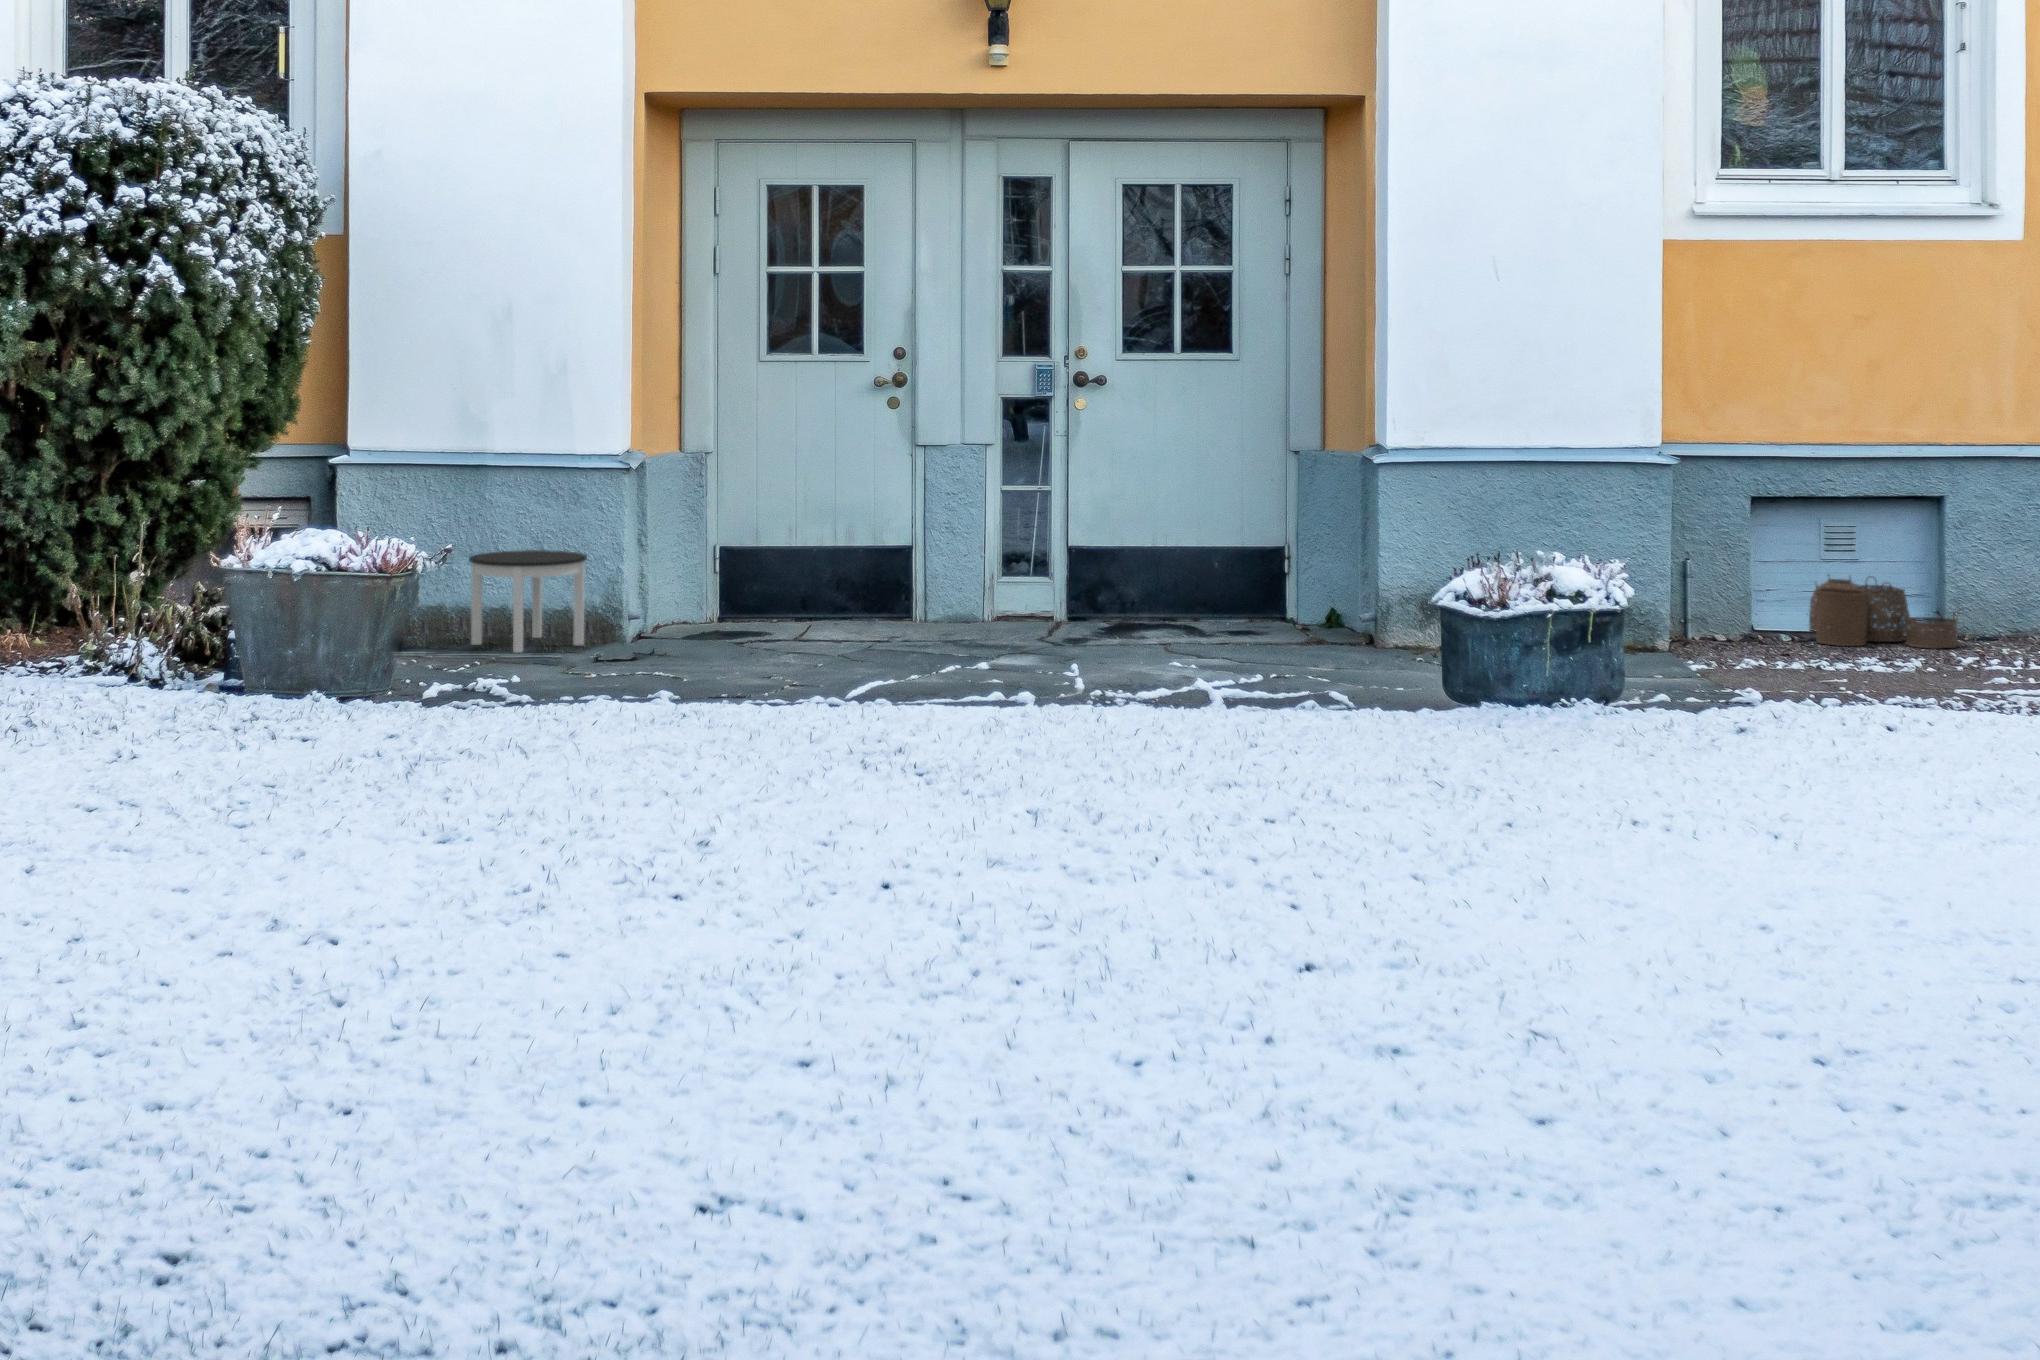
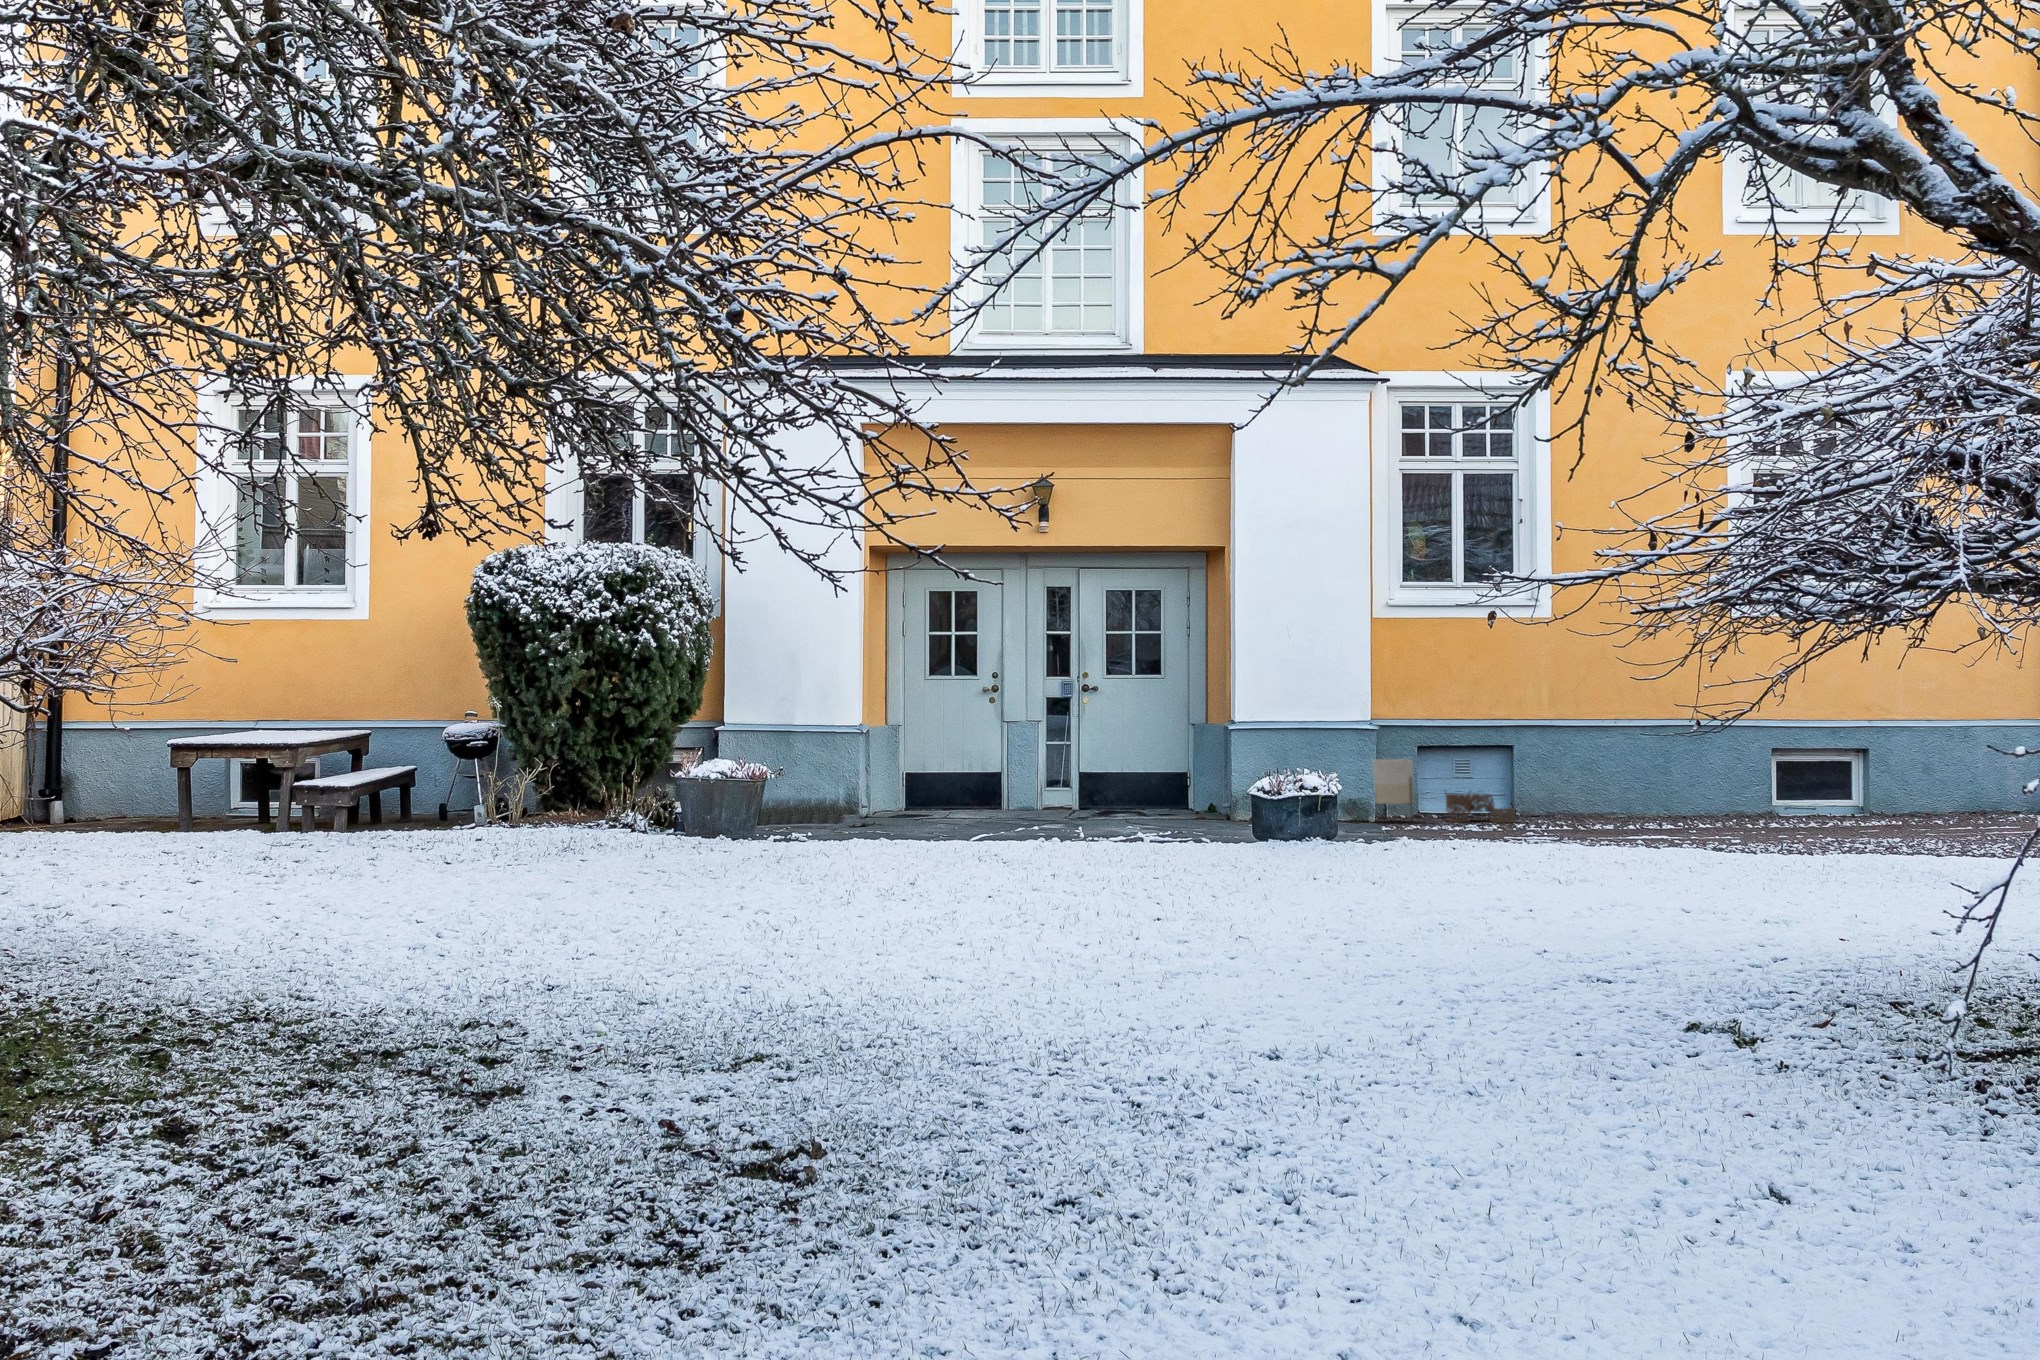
planter: none [1670,521,1764,651] -> present [1370,759,1414,805]
round table: present [469,550,587,653] -> none [778,773,834,820]

